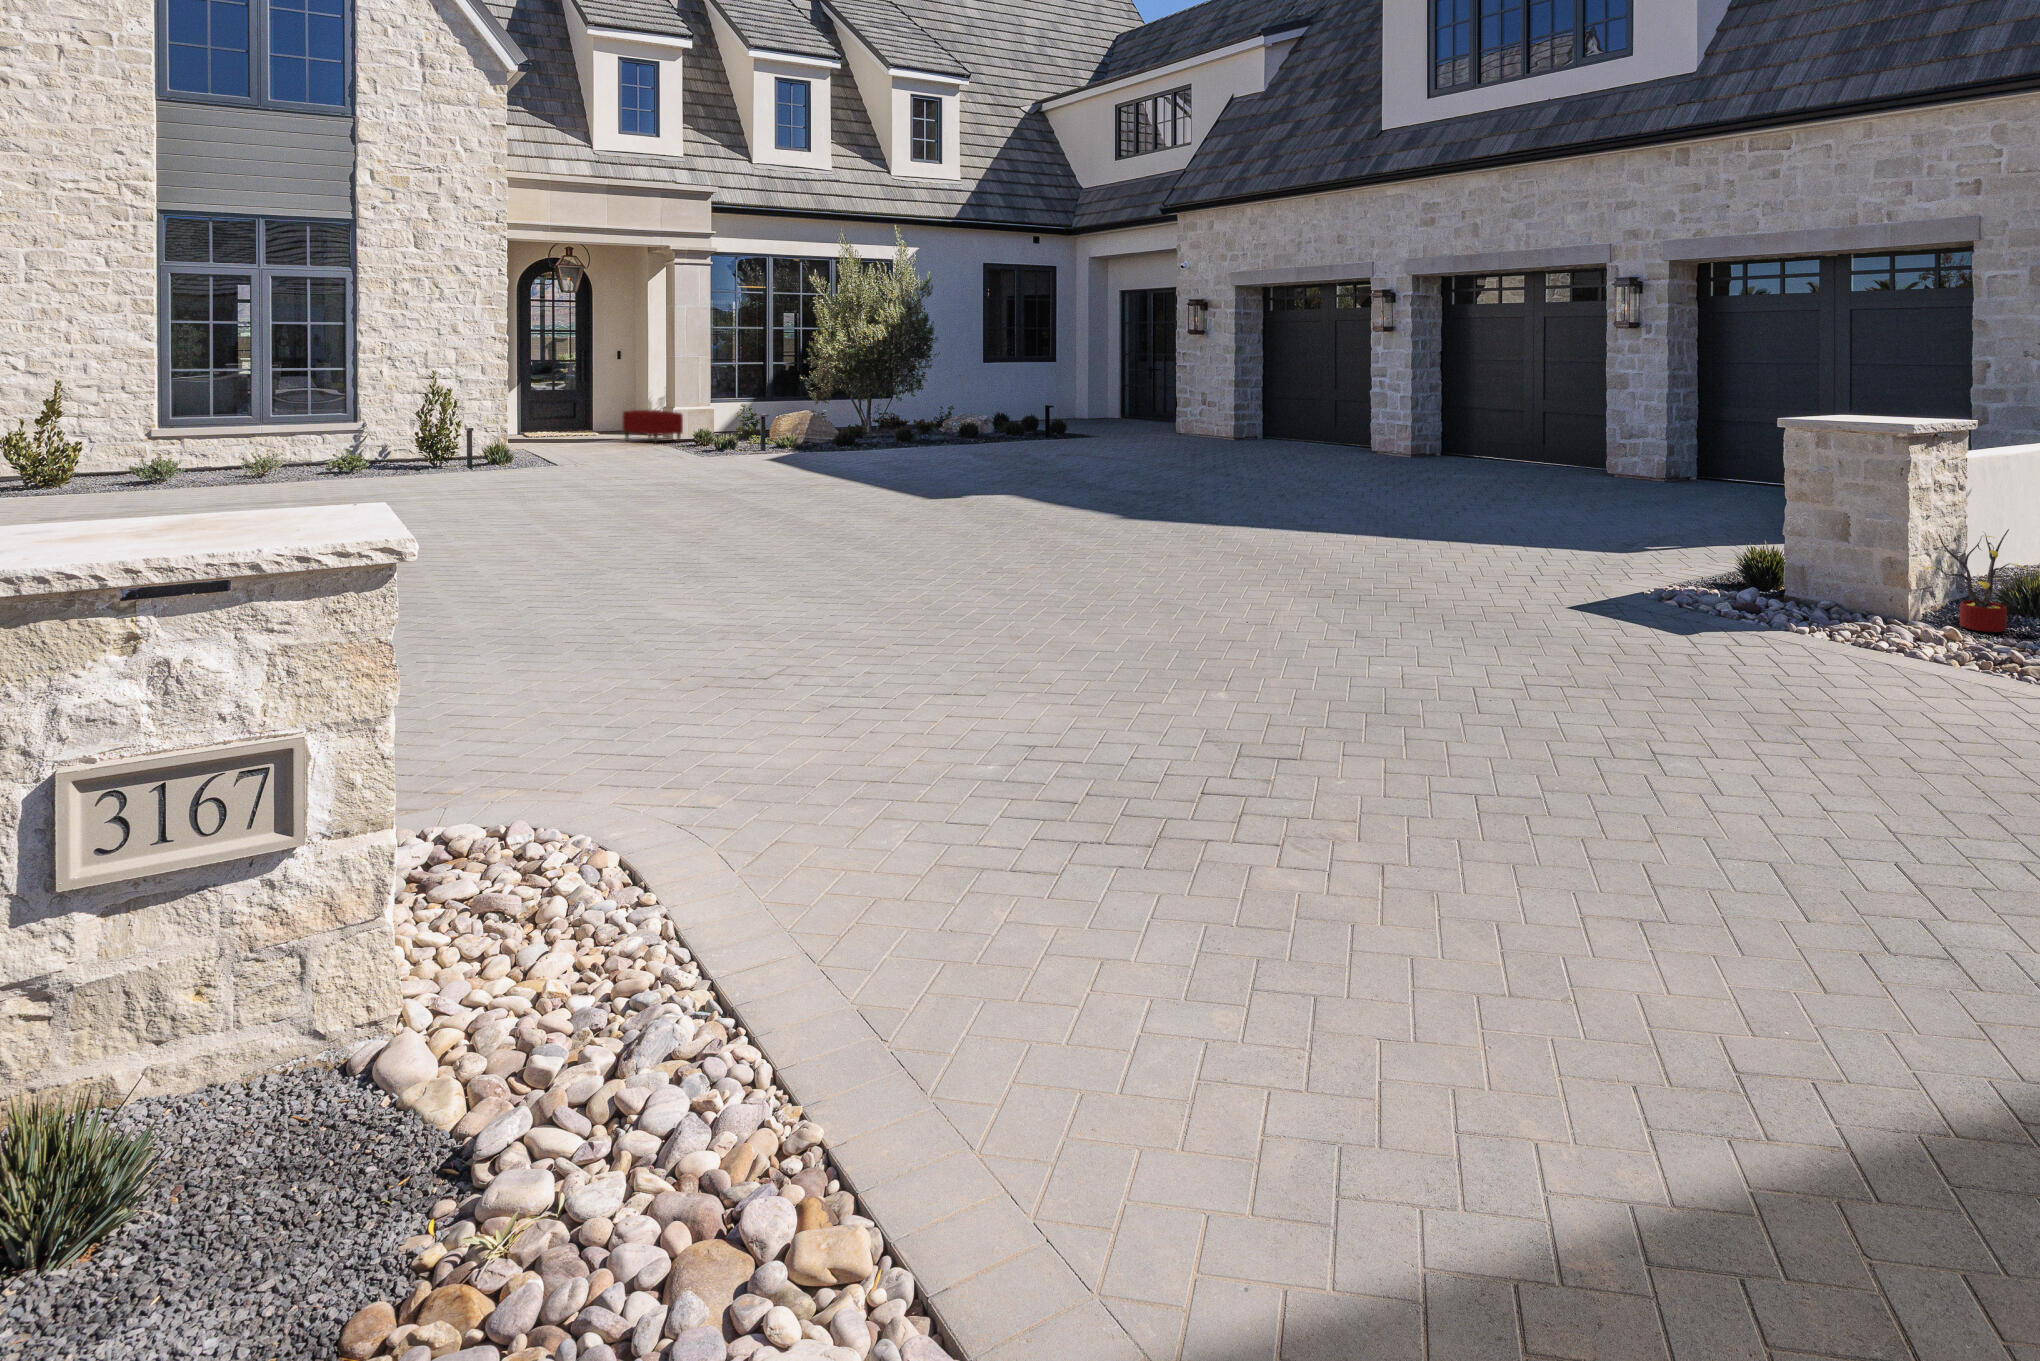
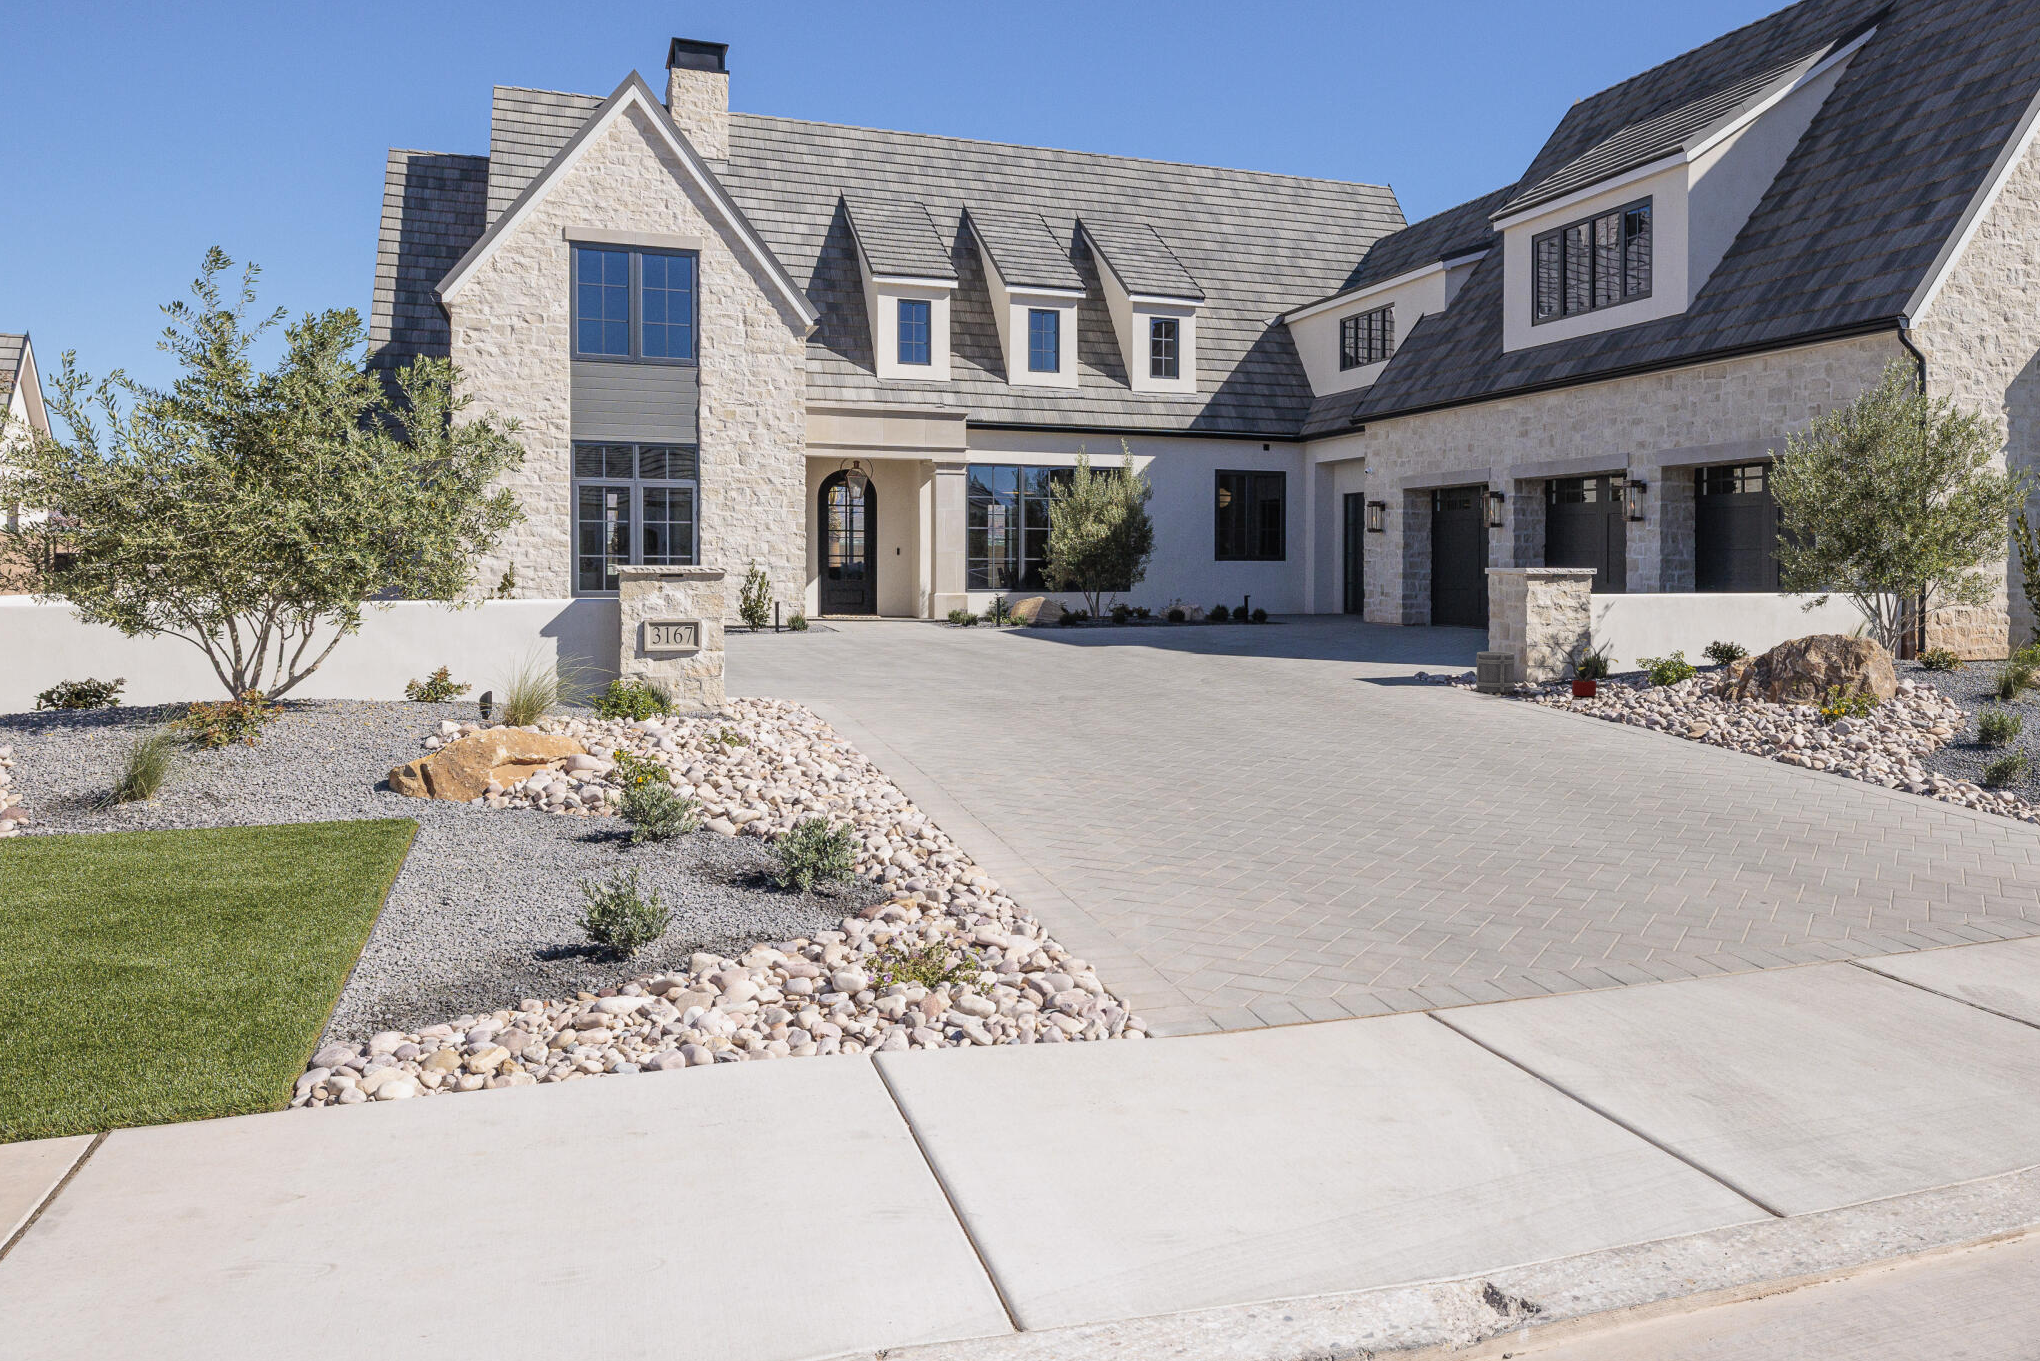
bench: present [623,409,683,444] -> none [898,597,944,625]
bucket: none [1759,547,1830,621] -> present [1476,652,1515,693]

